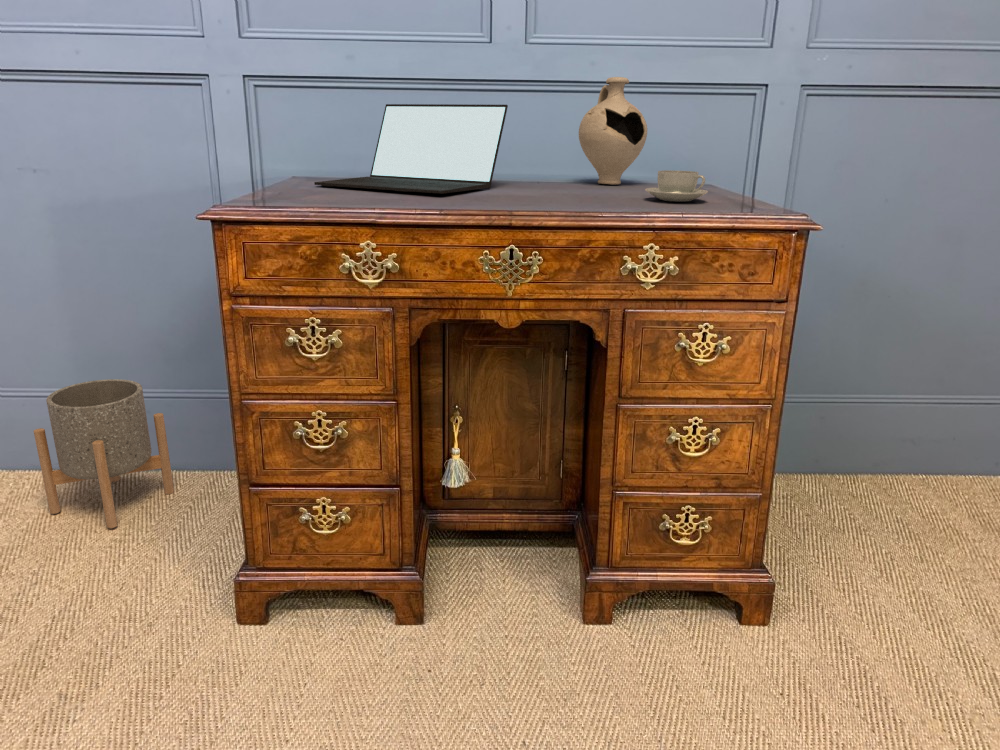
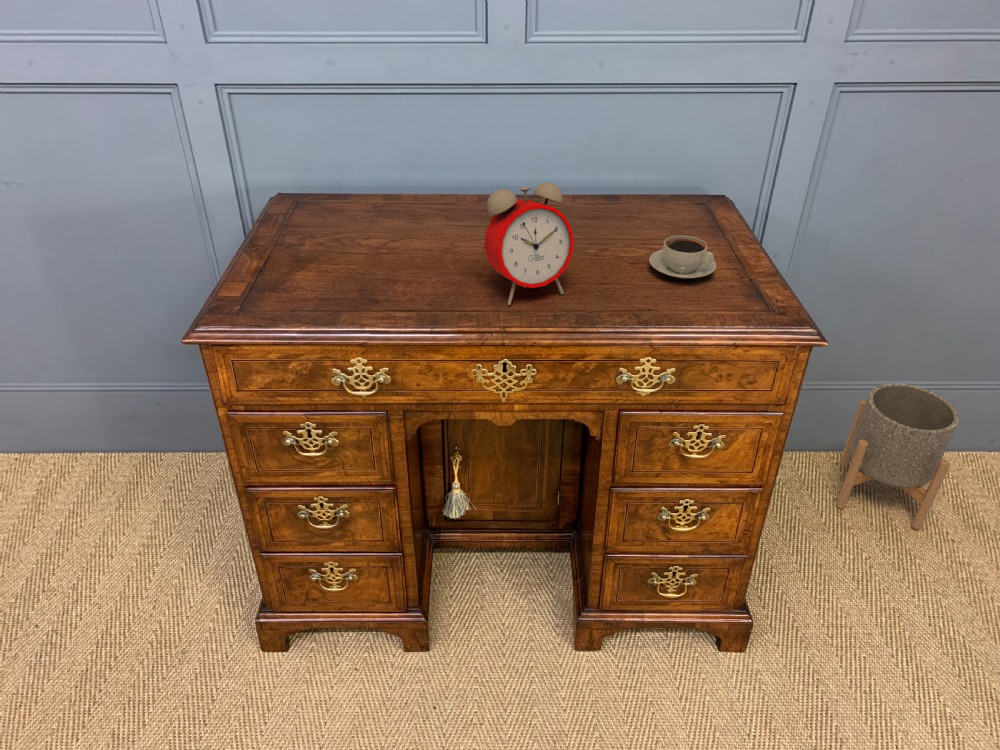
decorative vase: present [579,77,647,185] -> none [584,93,659,209]
alarm clock: none [492,96,576,205] -> present [484,182,574,305]
laptop: present [314,104,508,194] -> none [299,116,504,270]
planter: present [34,379,174,528] -> present [836,383,959,529]

